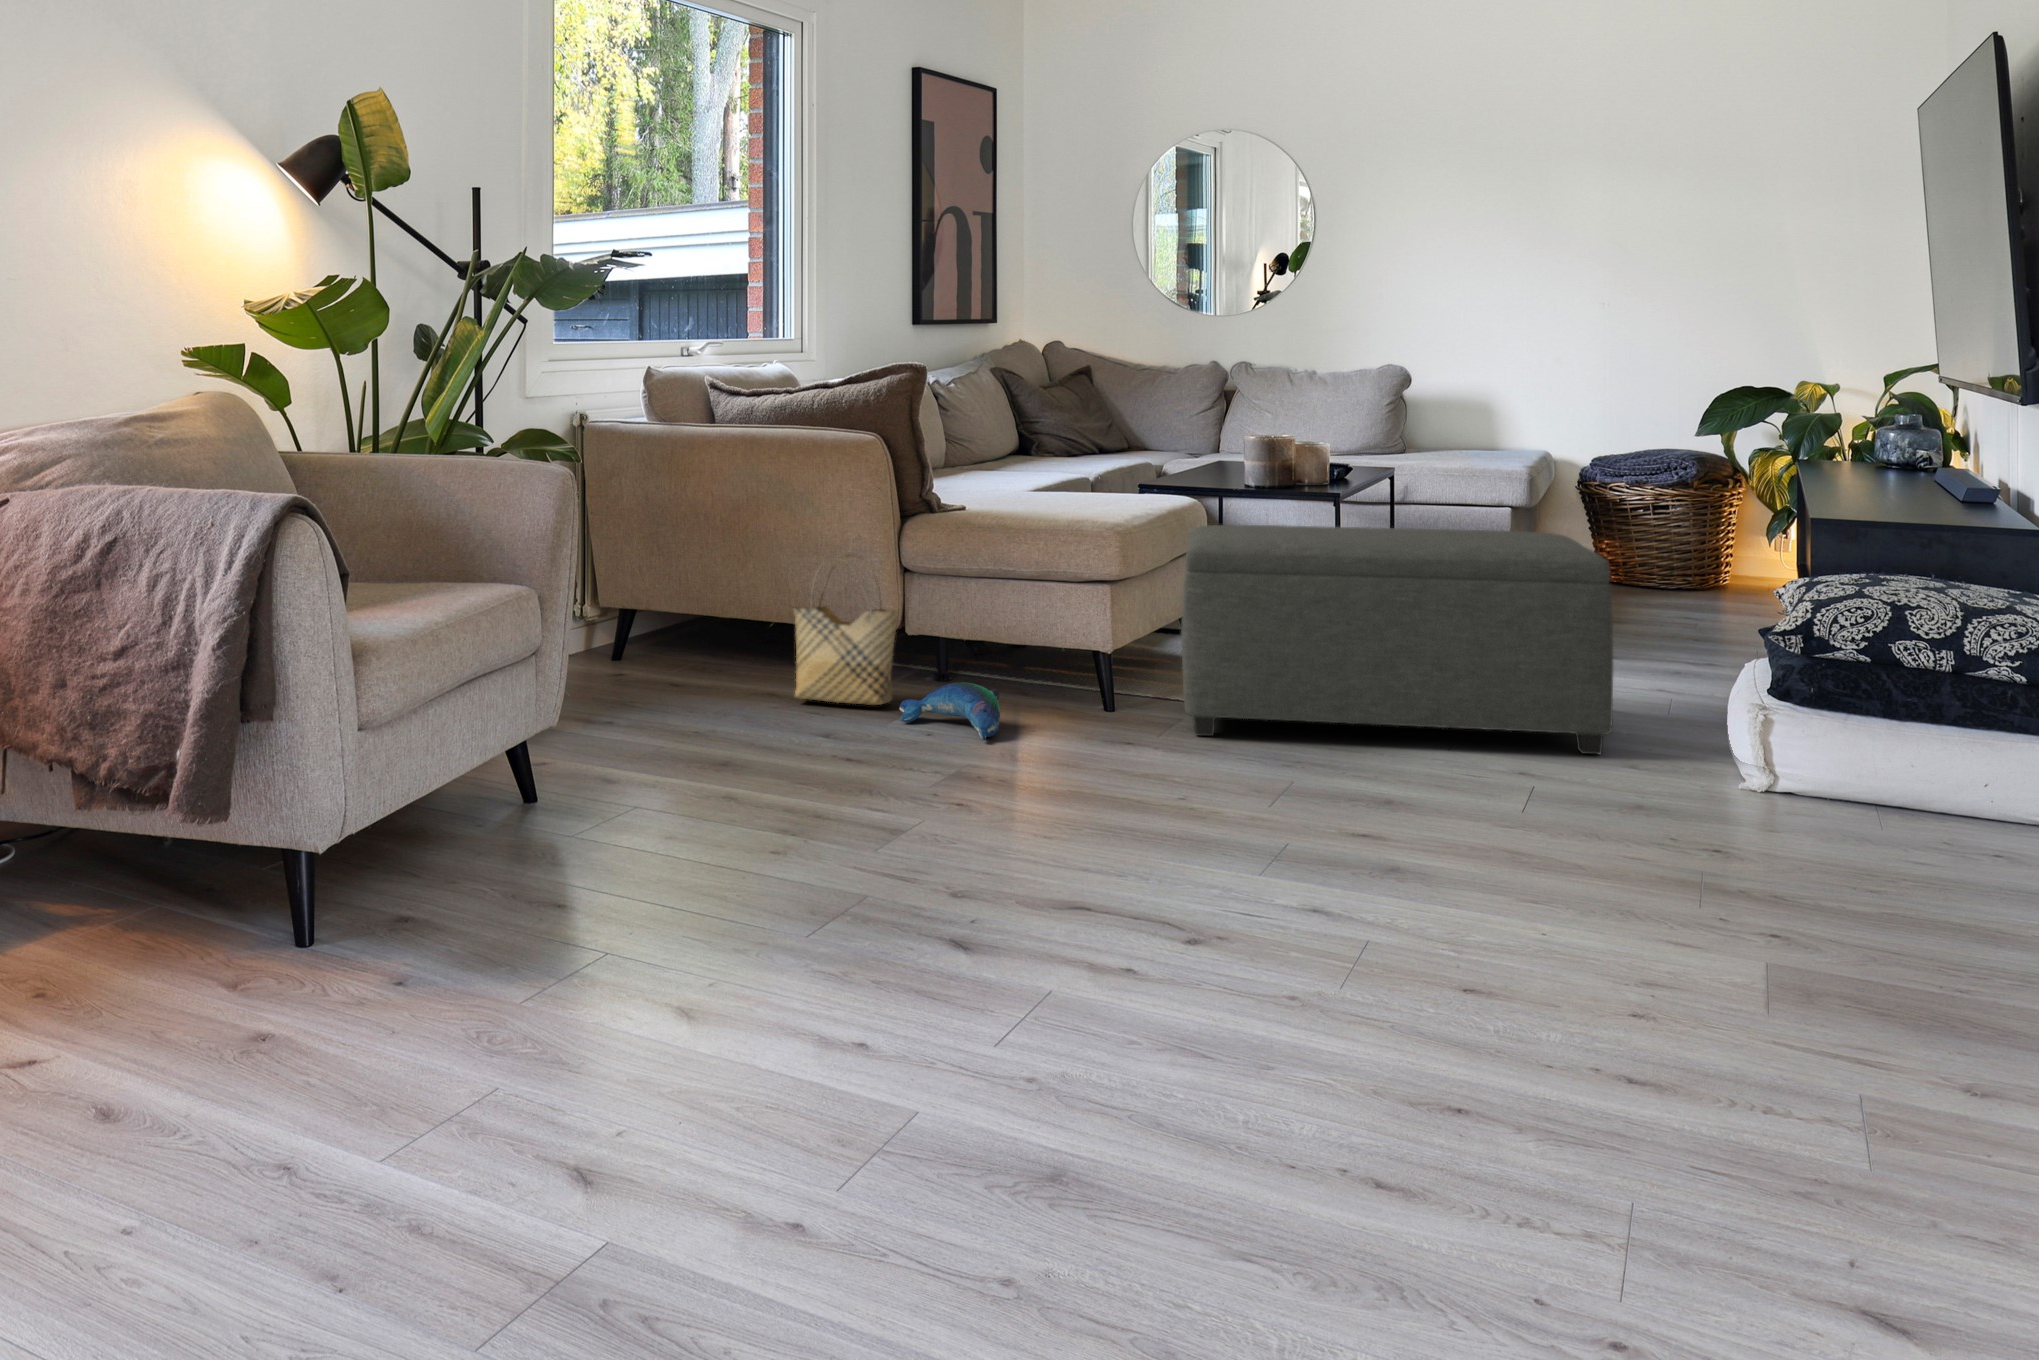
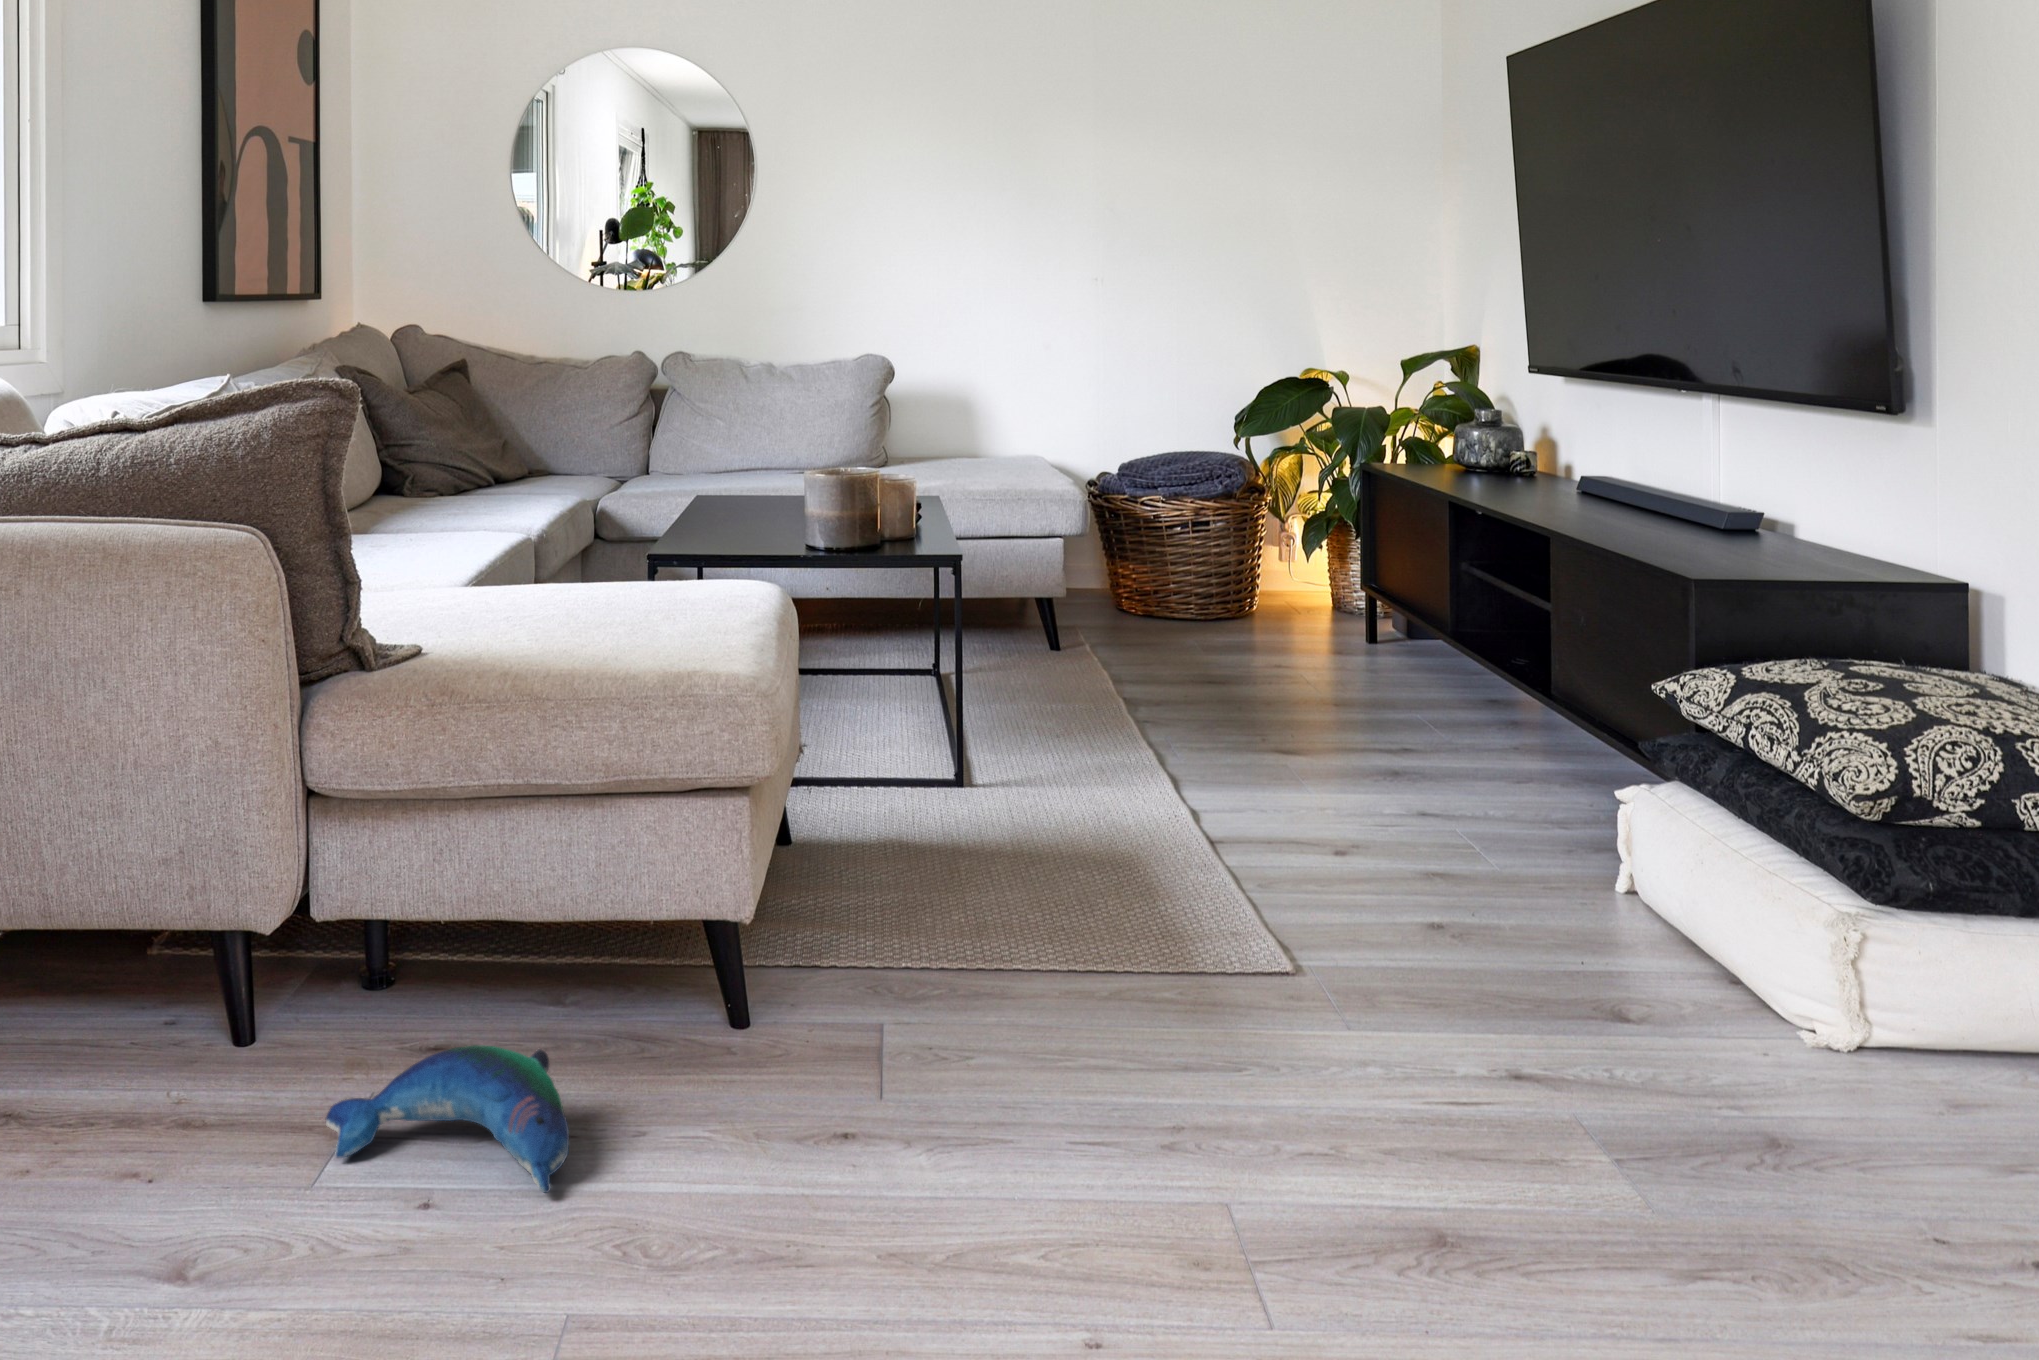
ottoman: present [1181,525,1613,754] -> none [837,627,1552,1074]
woven basket: present [794,555,898,705] -> none [58,785,308,1126]

